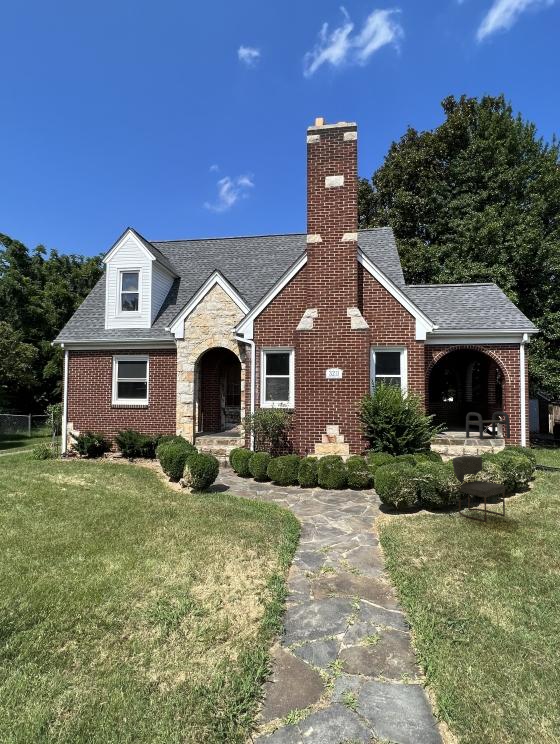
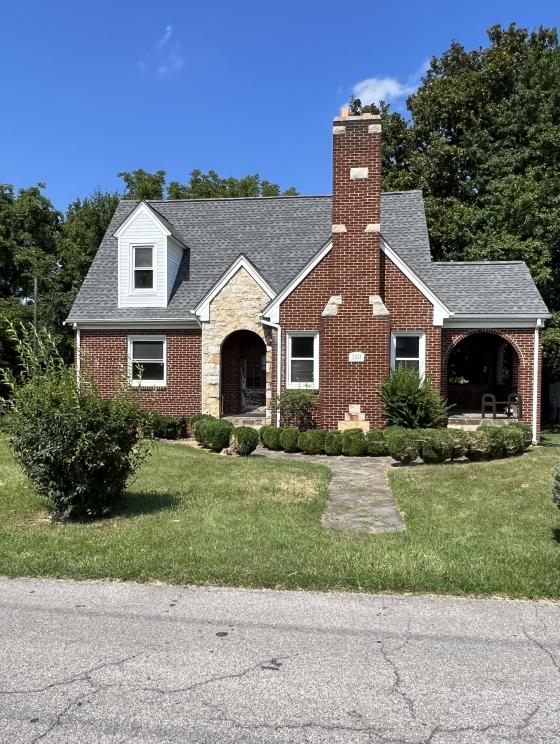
chair: present [453,456,505,522] -> none [451,424,491,471]

